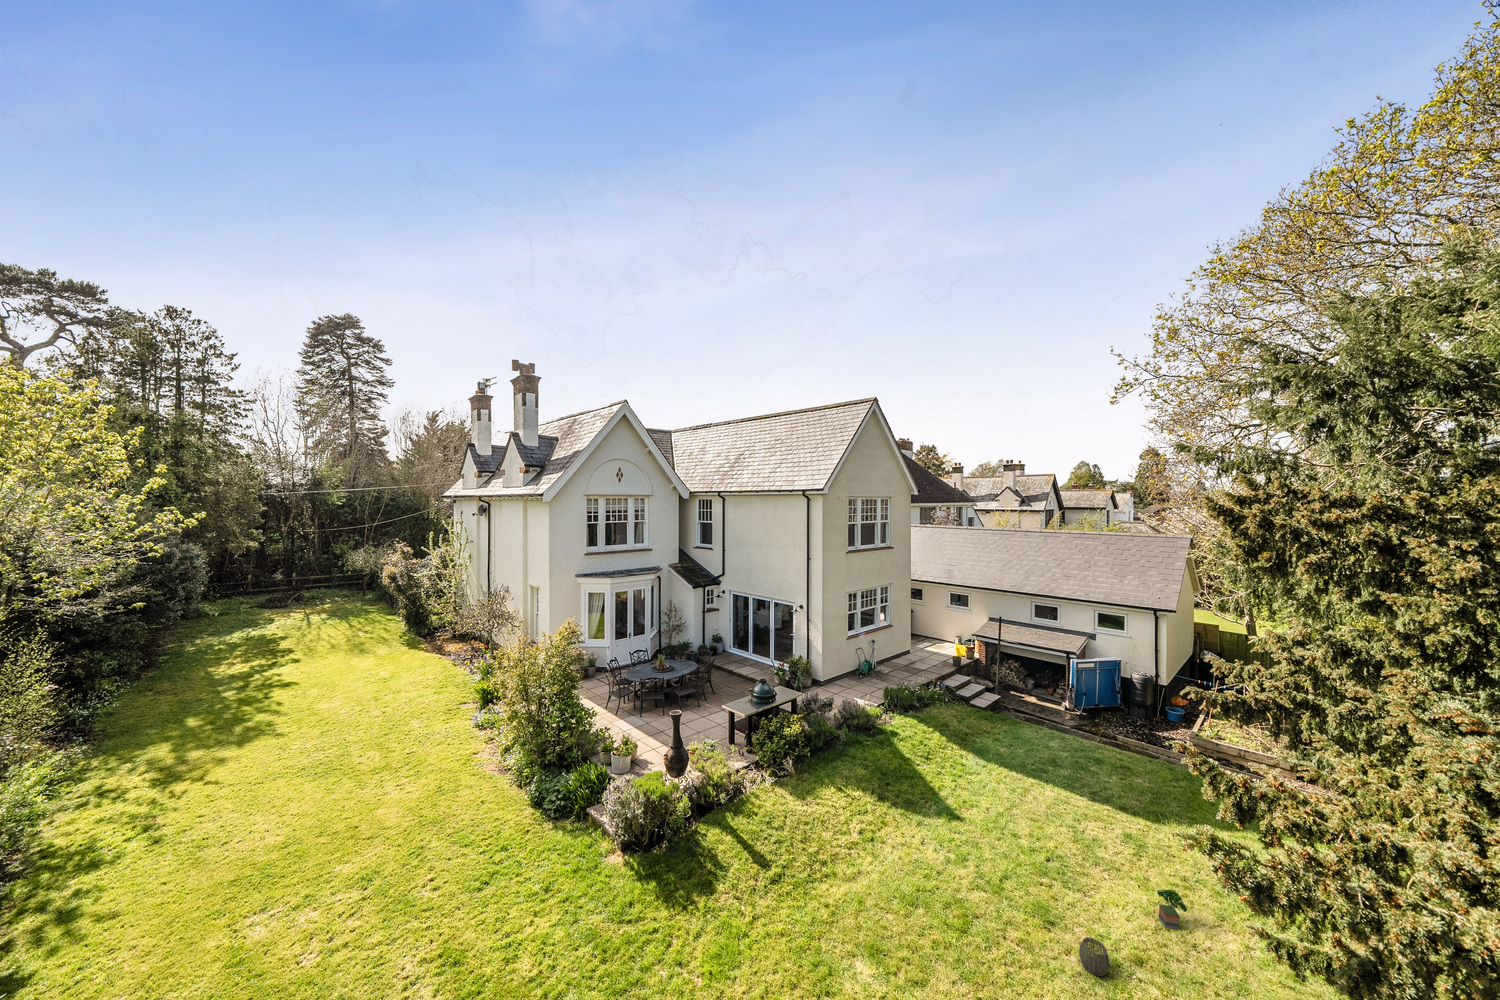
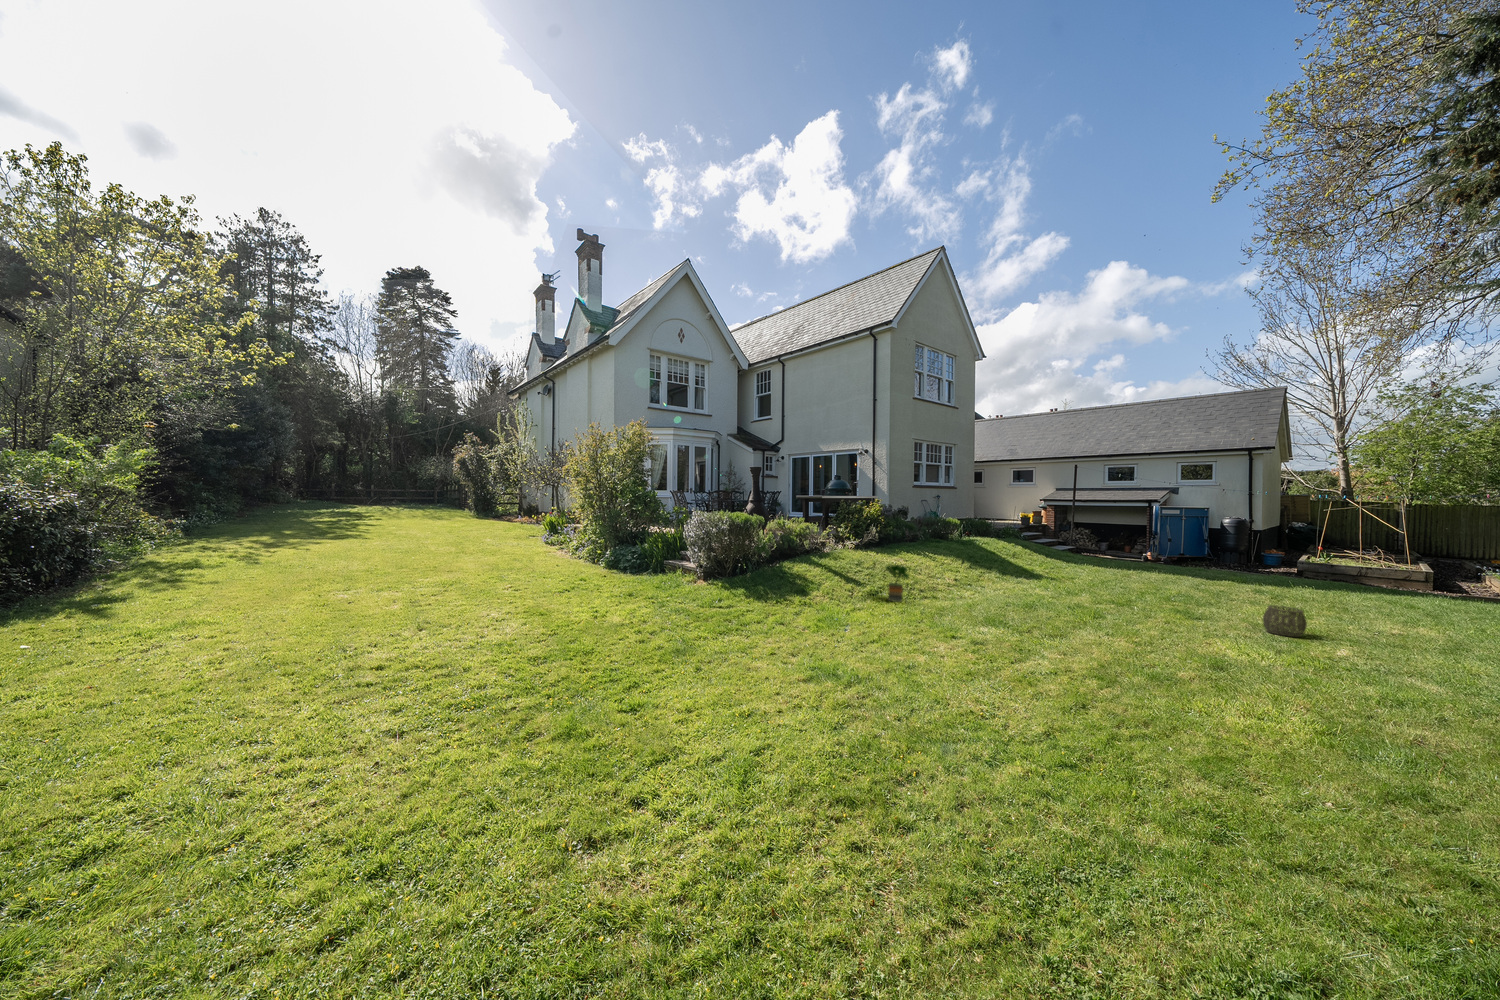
potted tree: present [1157,889,1187,930] -> present [886,565,909,602]

